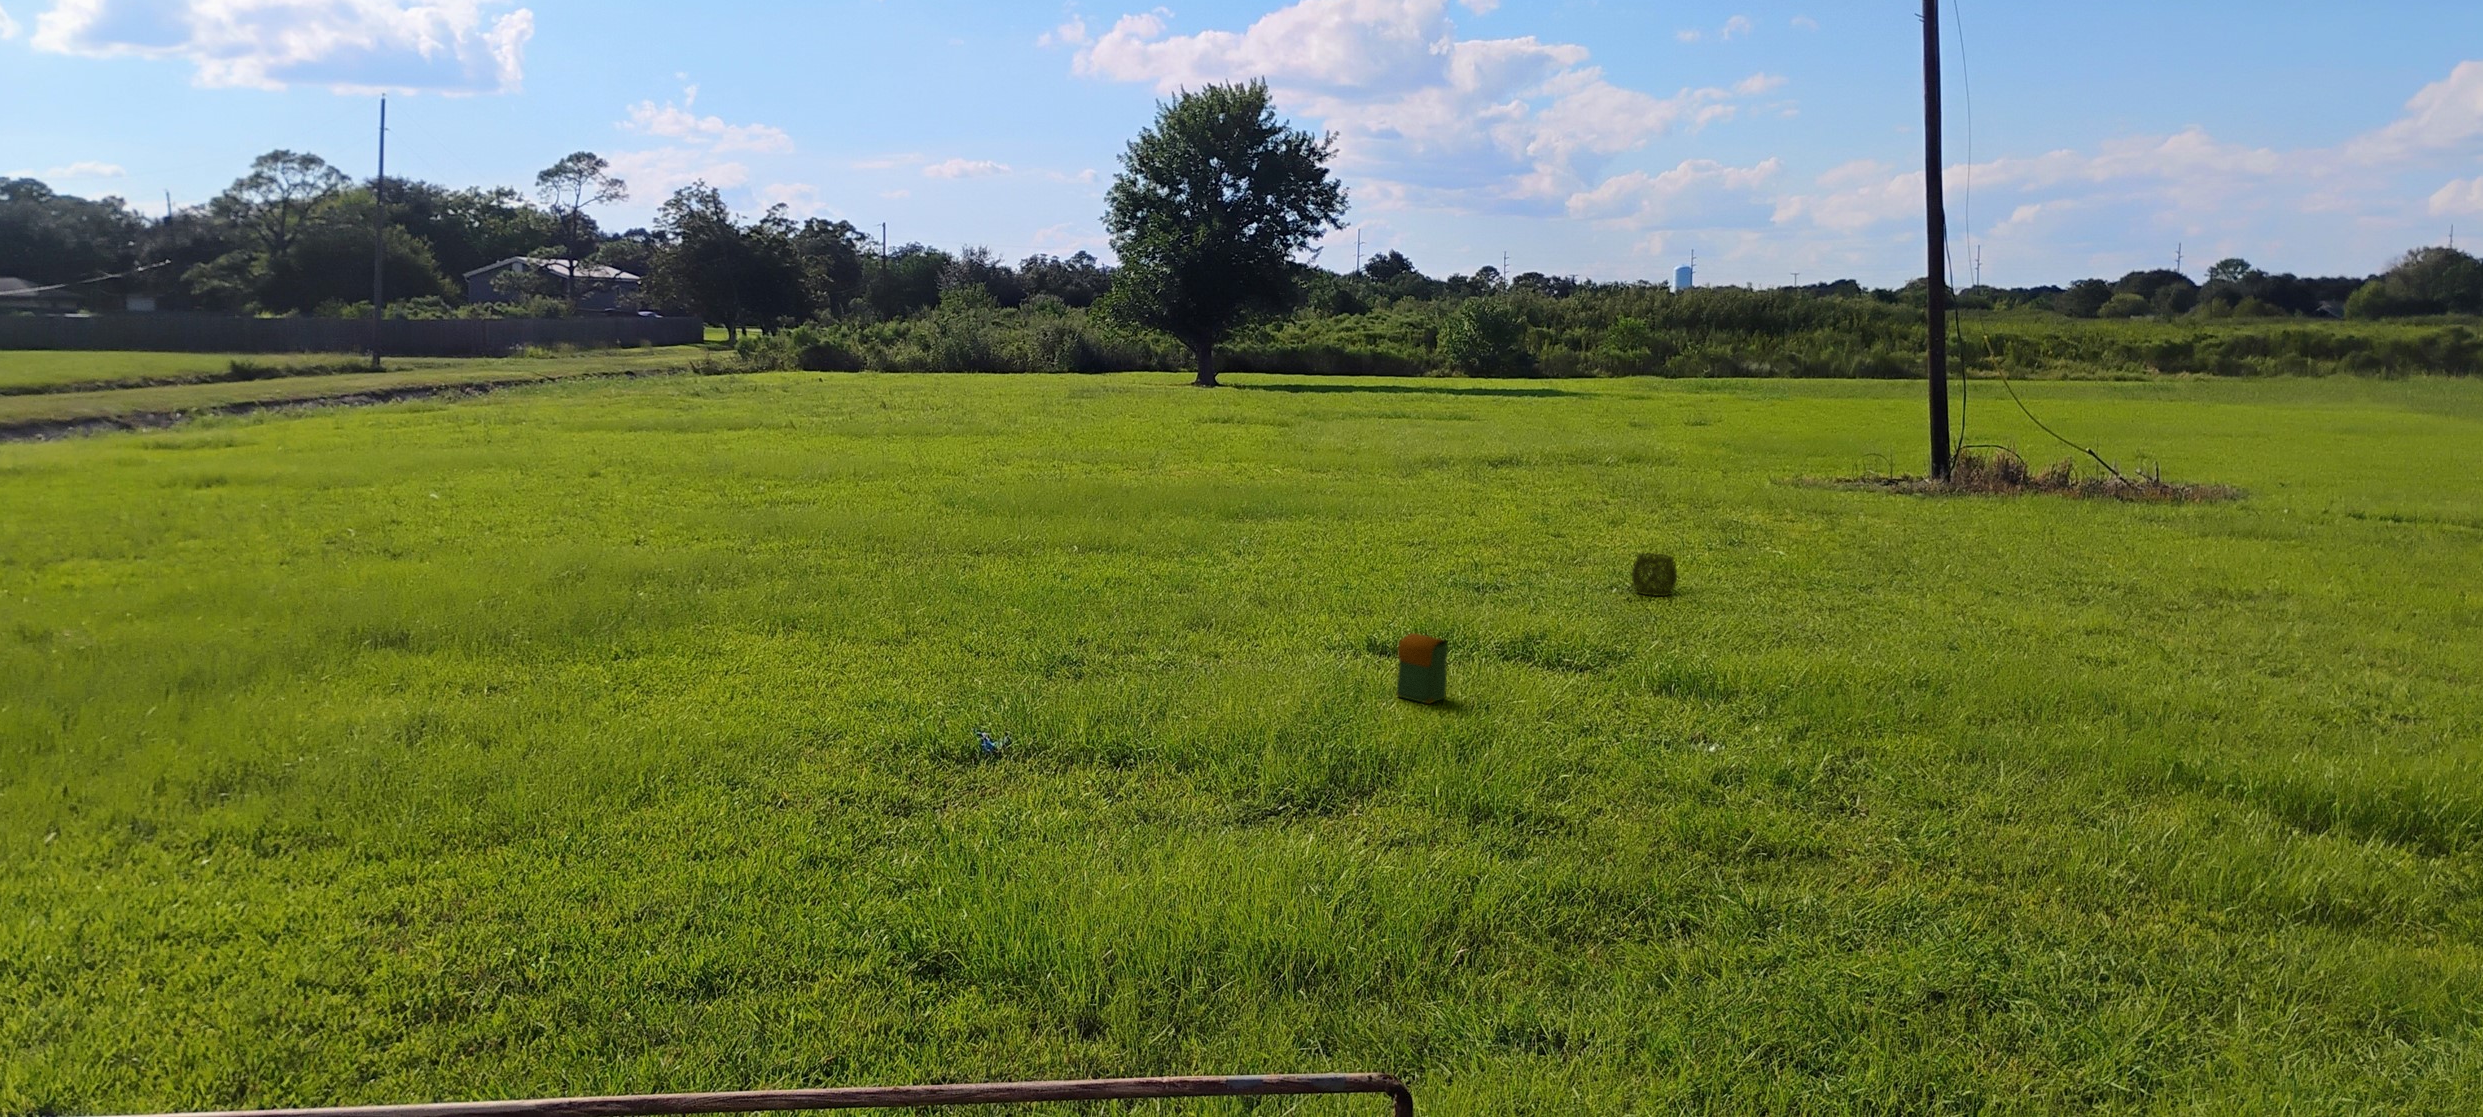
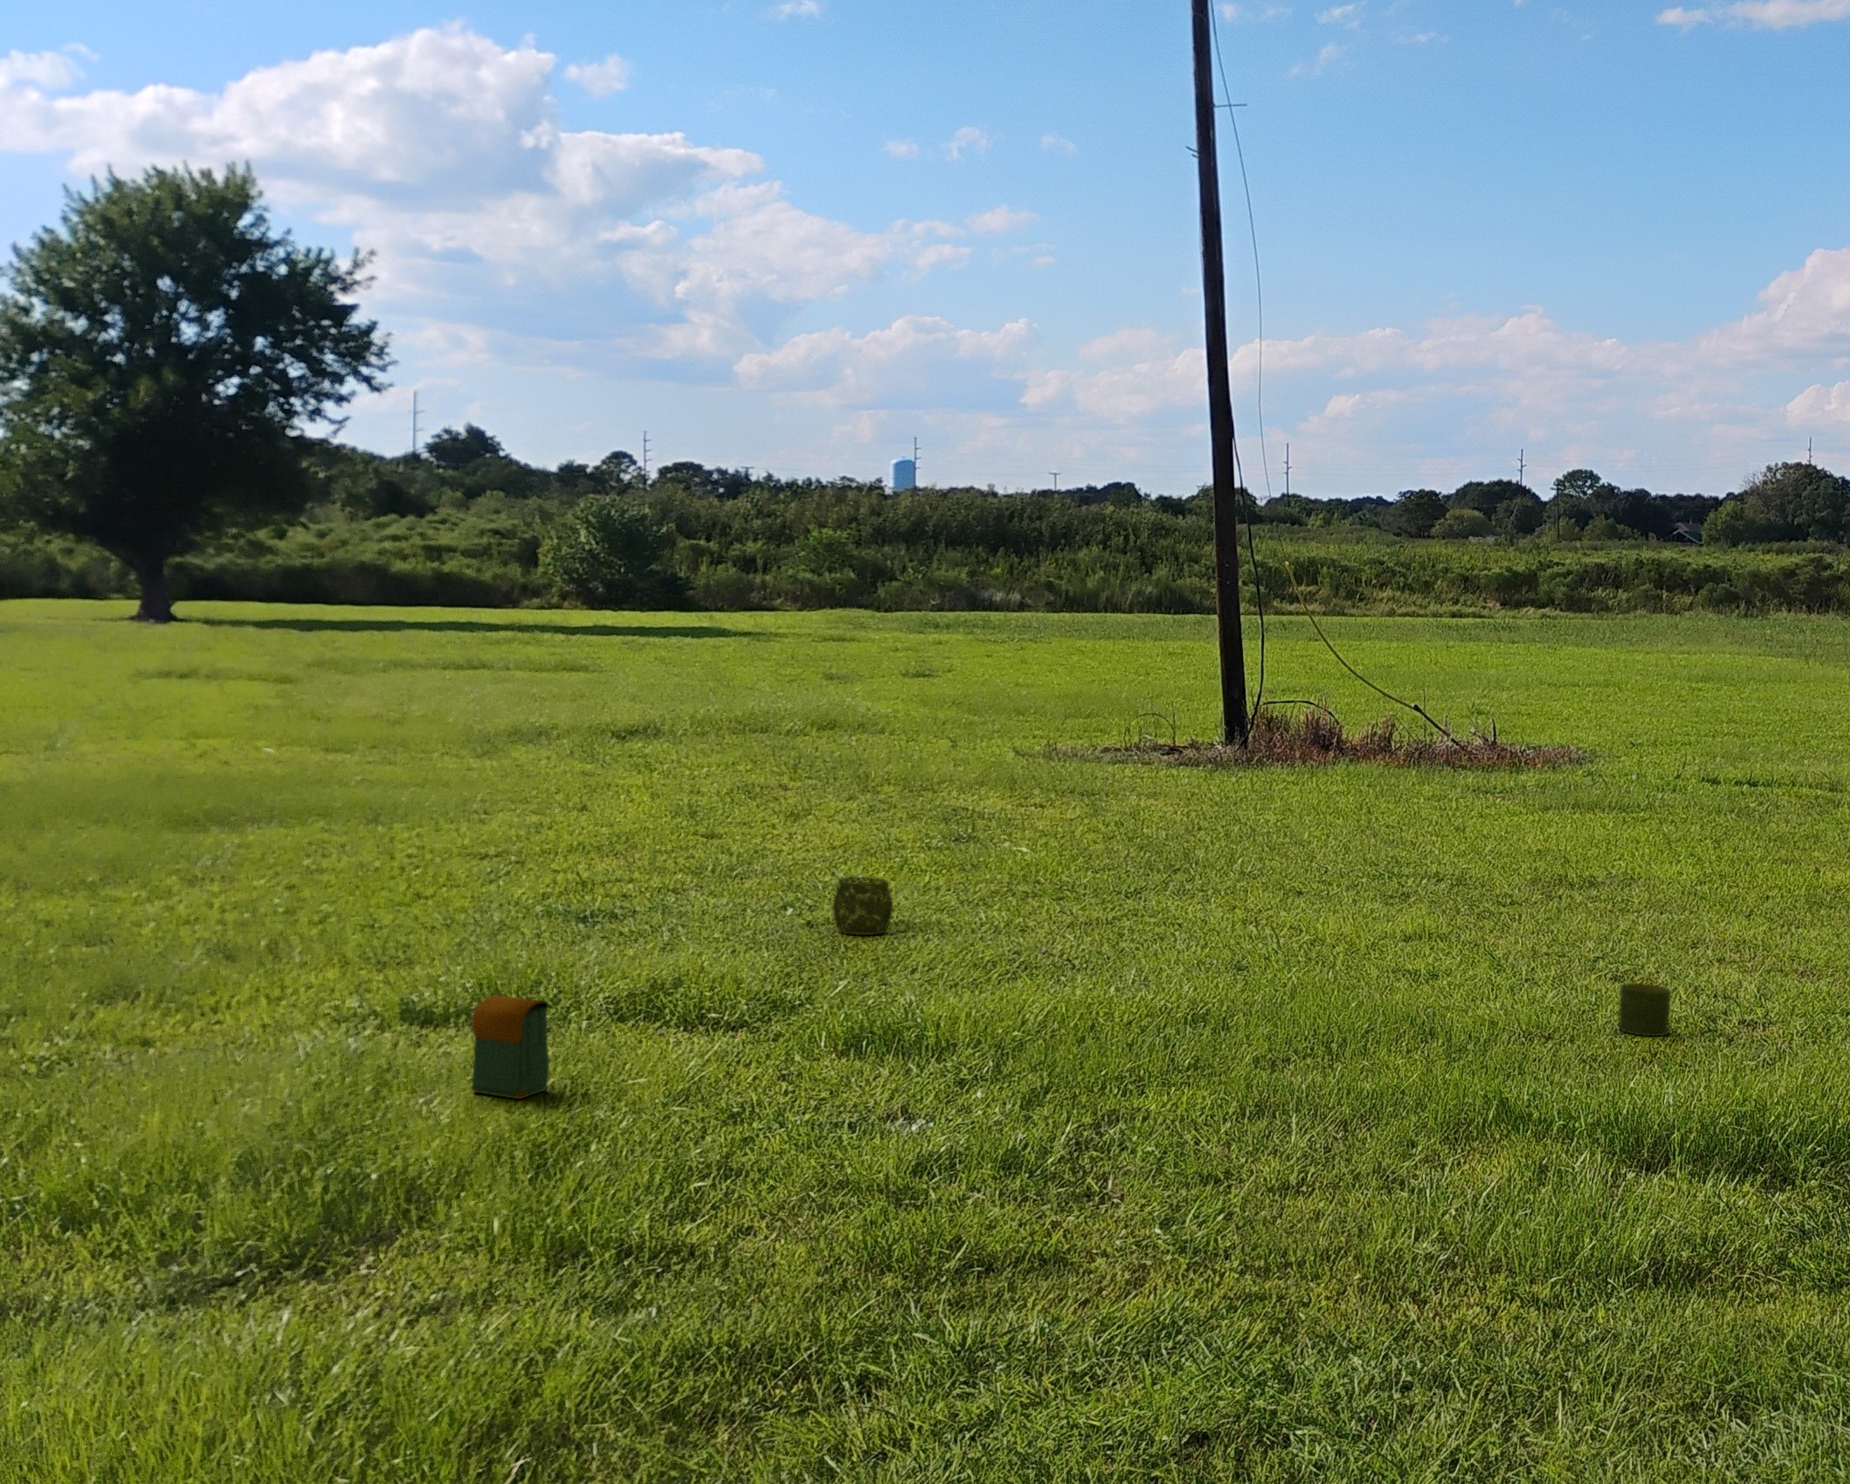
planter: none [2291,674,2343,719] -> present [1619,983,1671,1036]

